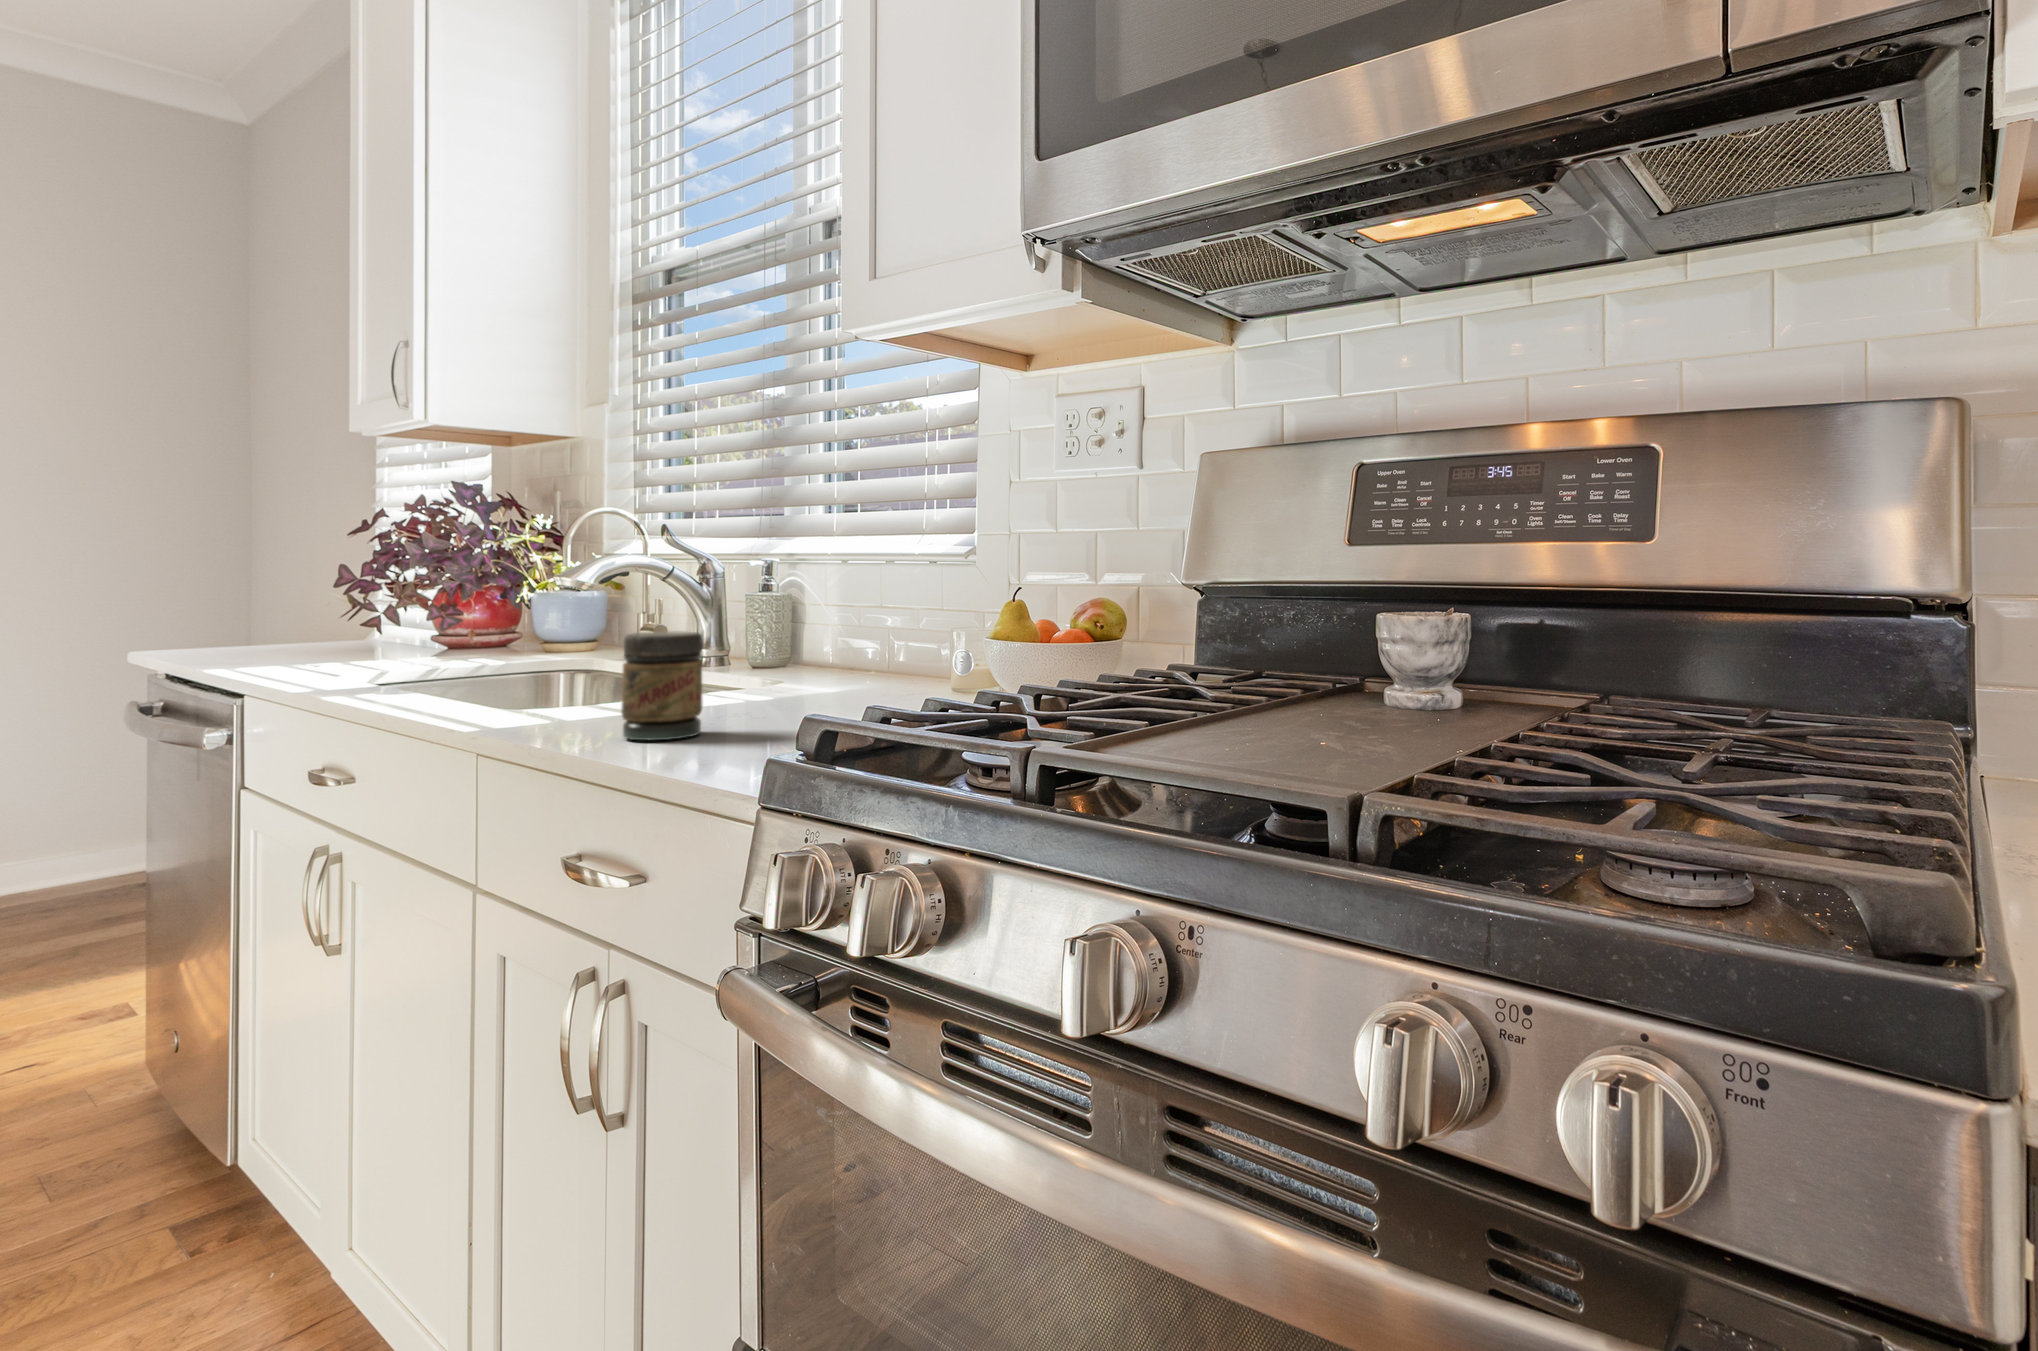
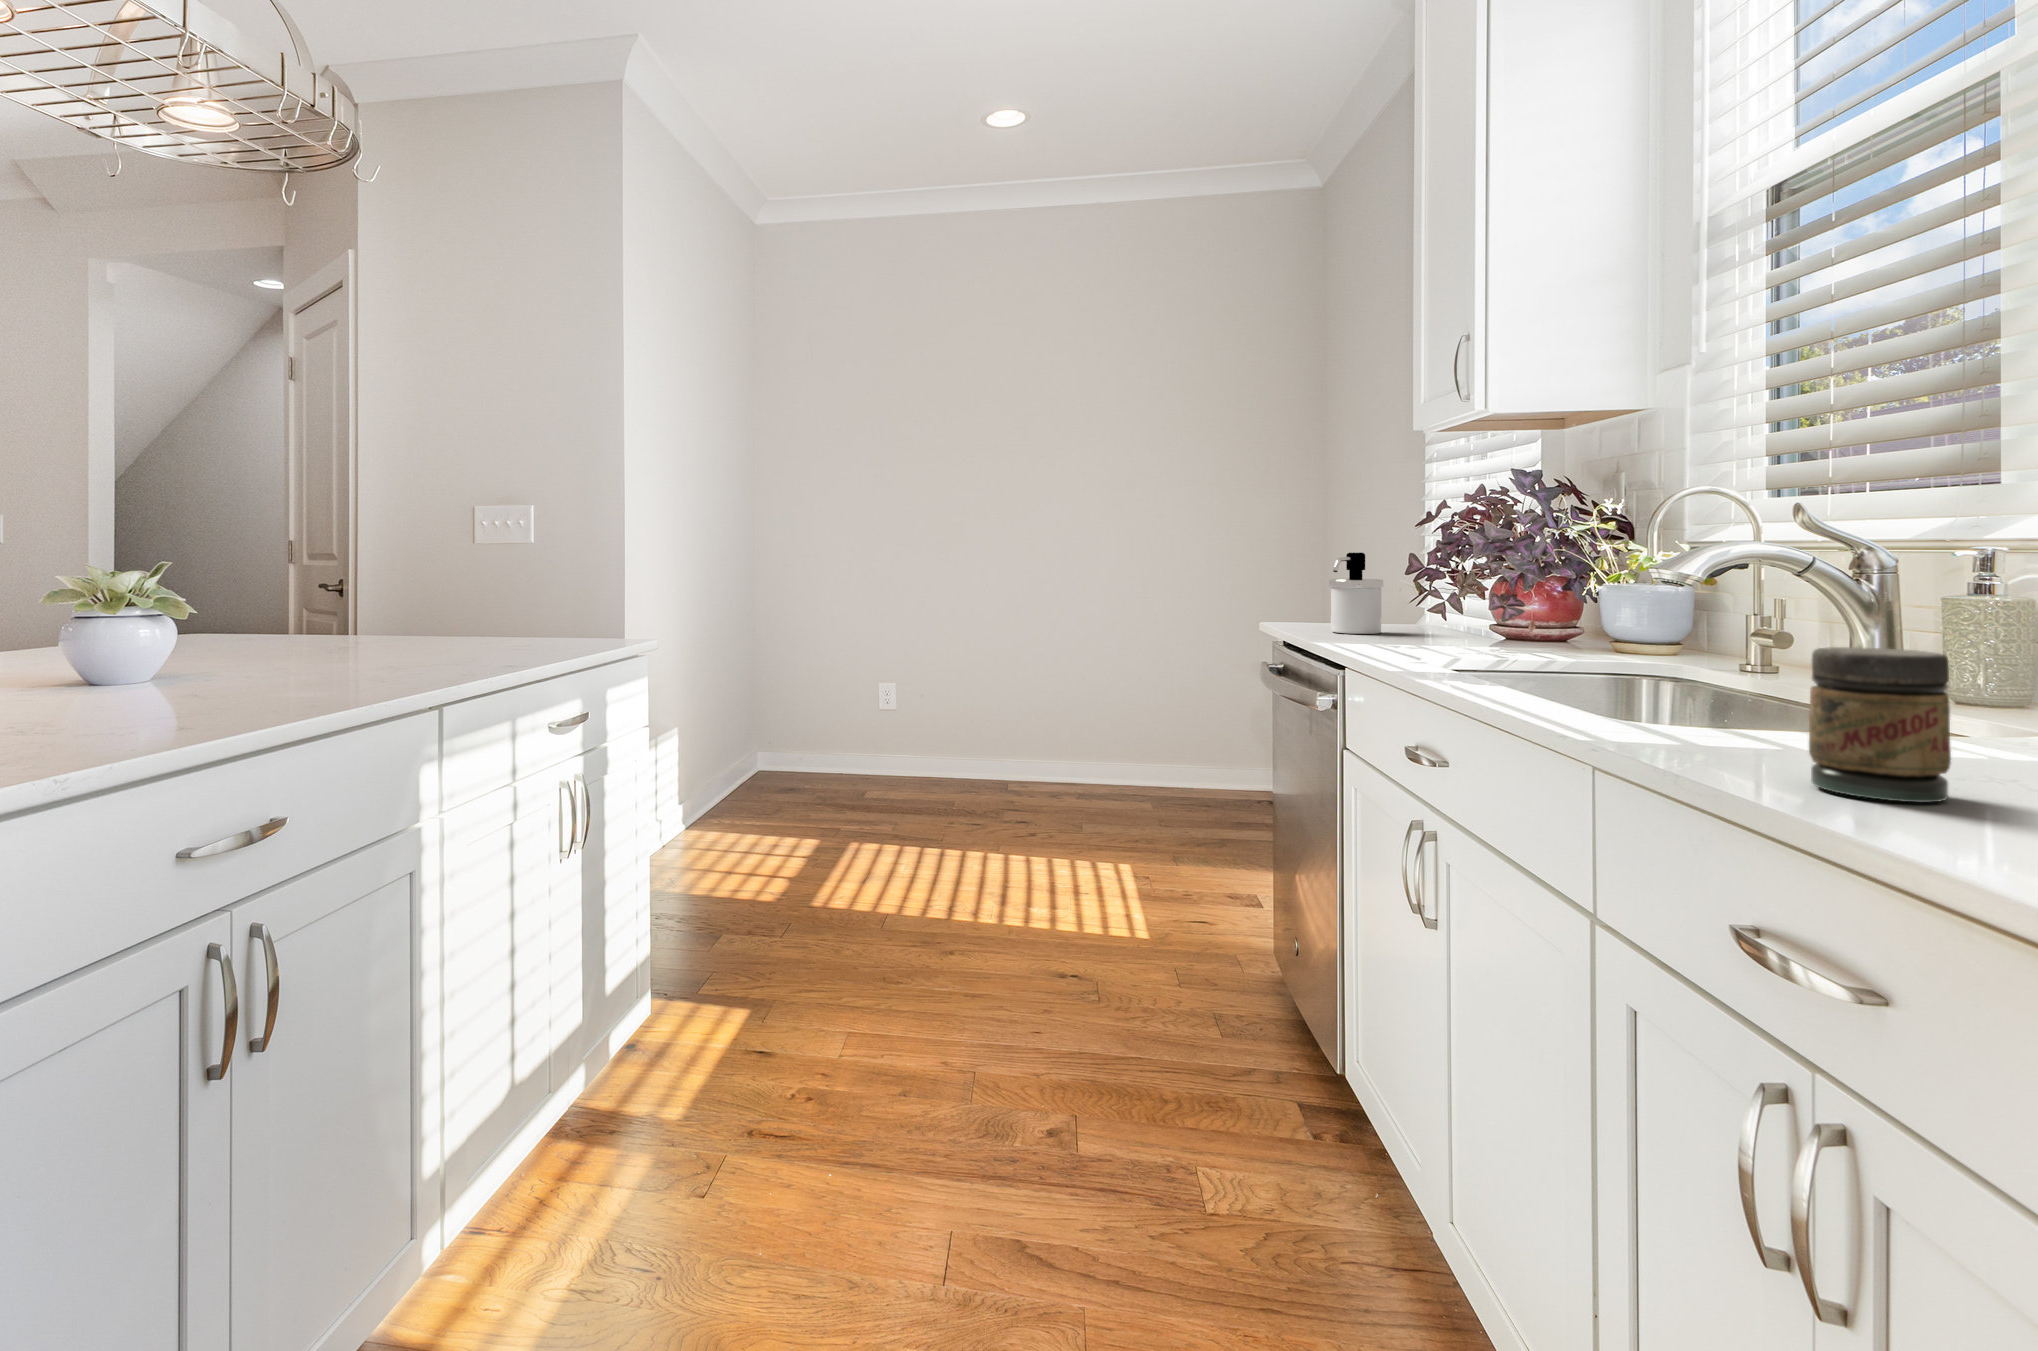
soap dispenser: none [235,562,308,655] -> present [1329,553,1383,634]

